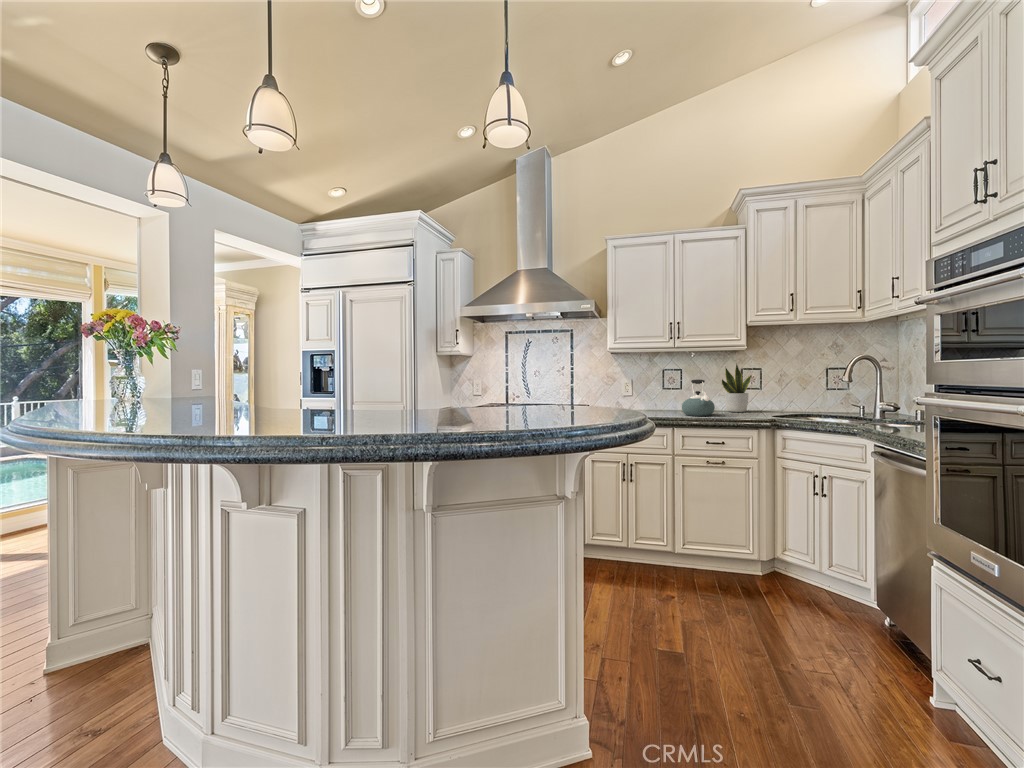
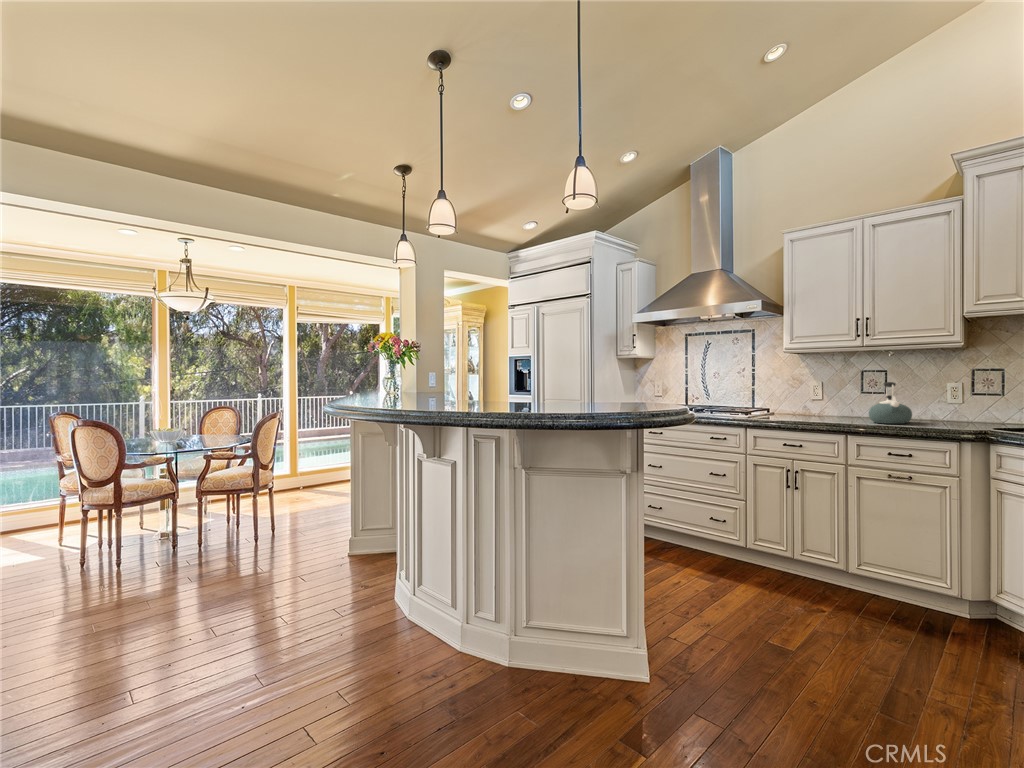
potted plant: present [722,364,751,412] -> none [931,361,983,421]

